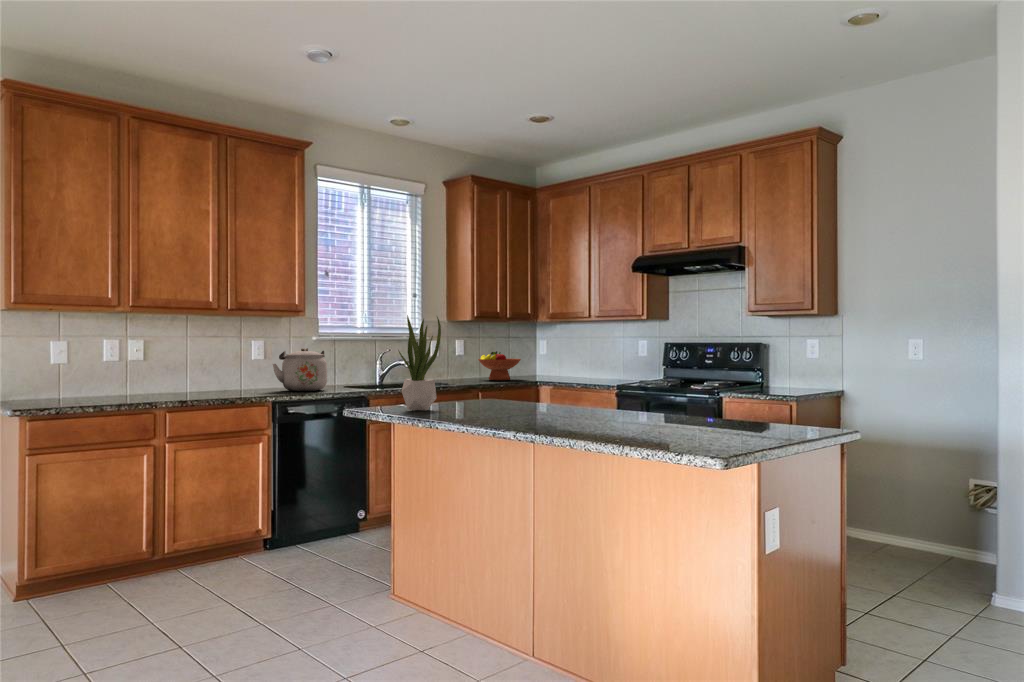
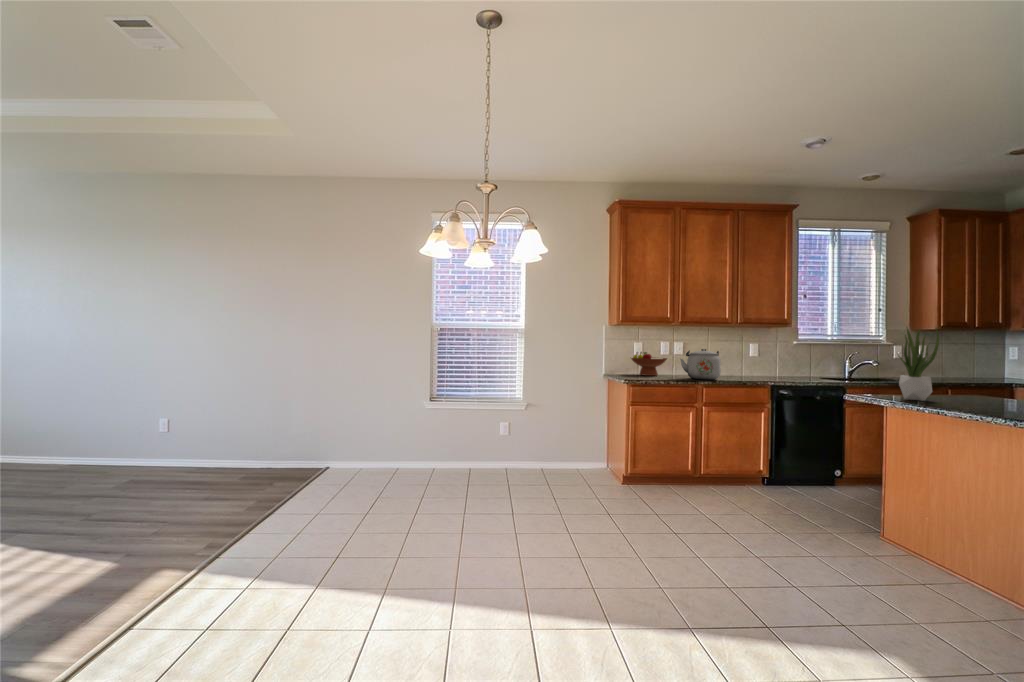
kettle: present [273,348,327,391] -> present [680,349,721,380]
fruit bowl: present [478,351,521,380] -> present [631,352,667,376]

